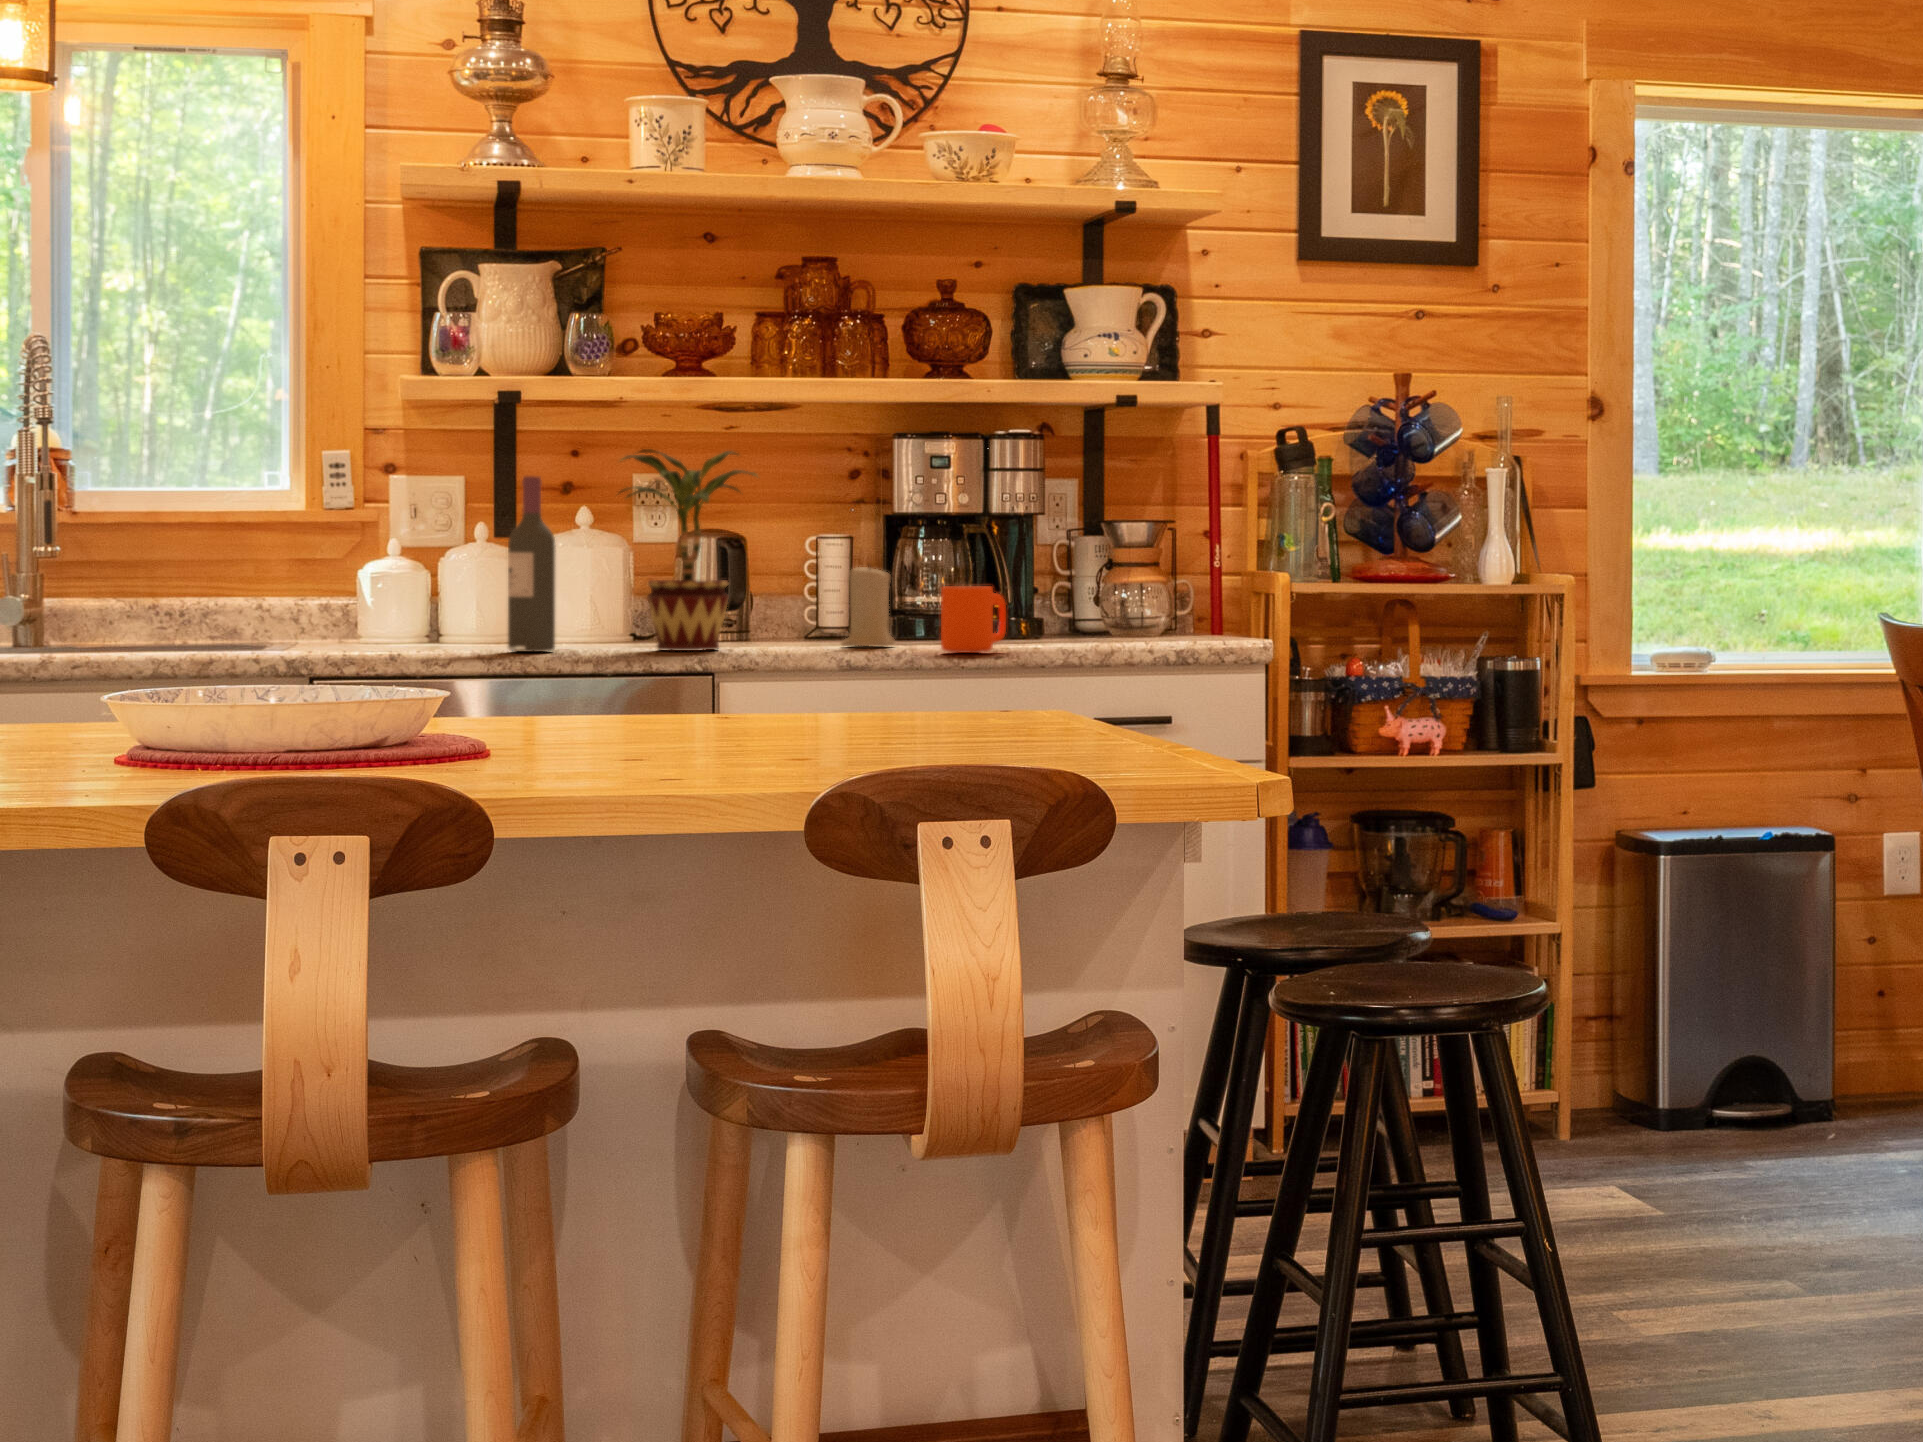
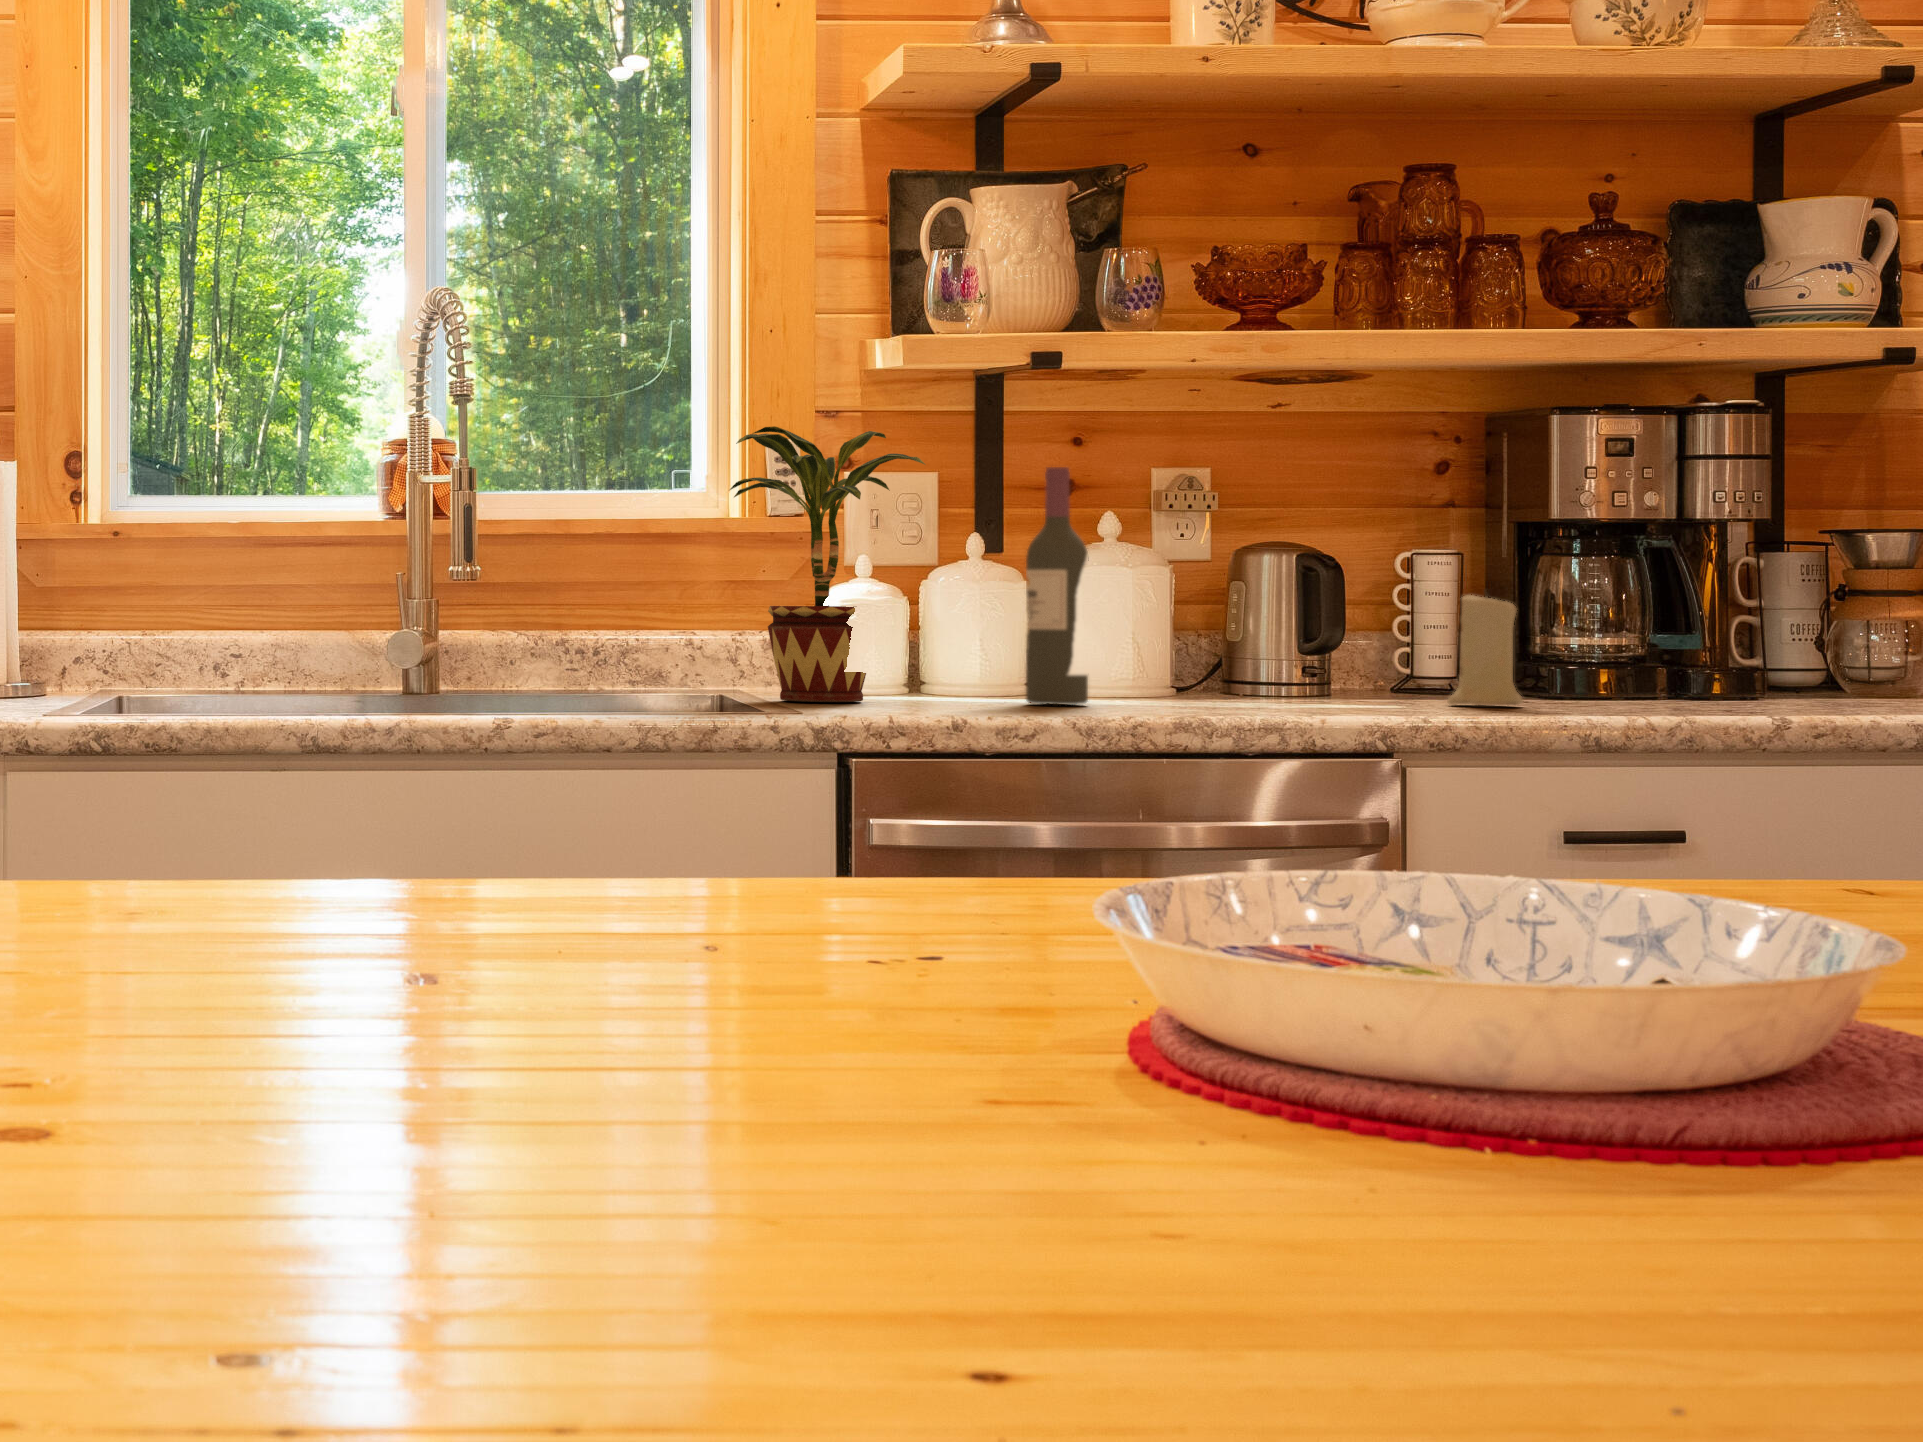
potted plant: present [620,449,758,651] -> present [730,426,925,702]
mug: present [941,586,1006,653] -> none [1649,620,1736,717]

